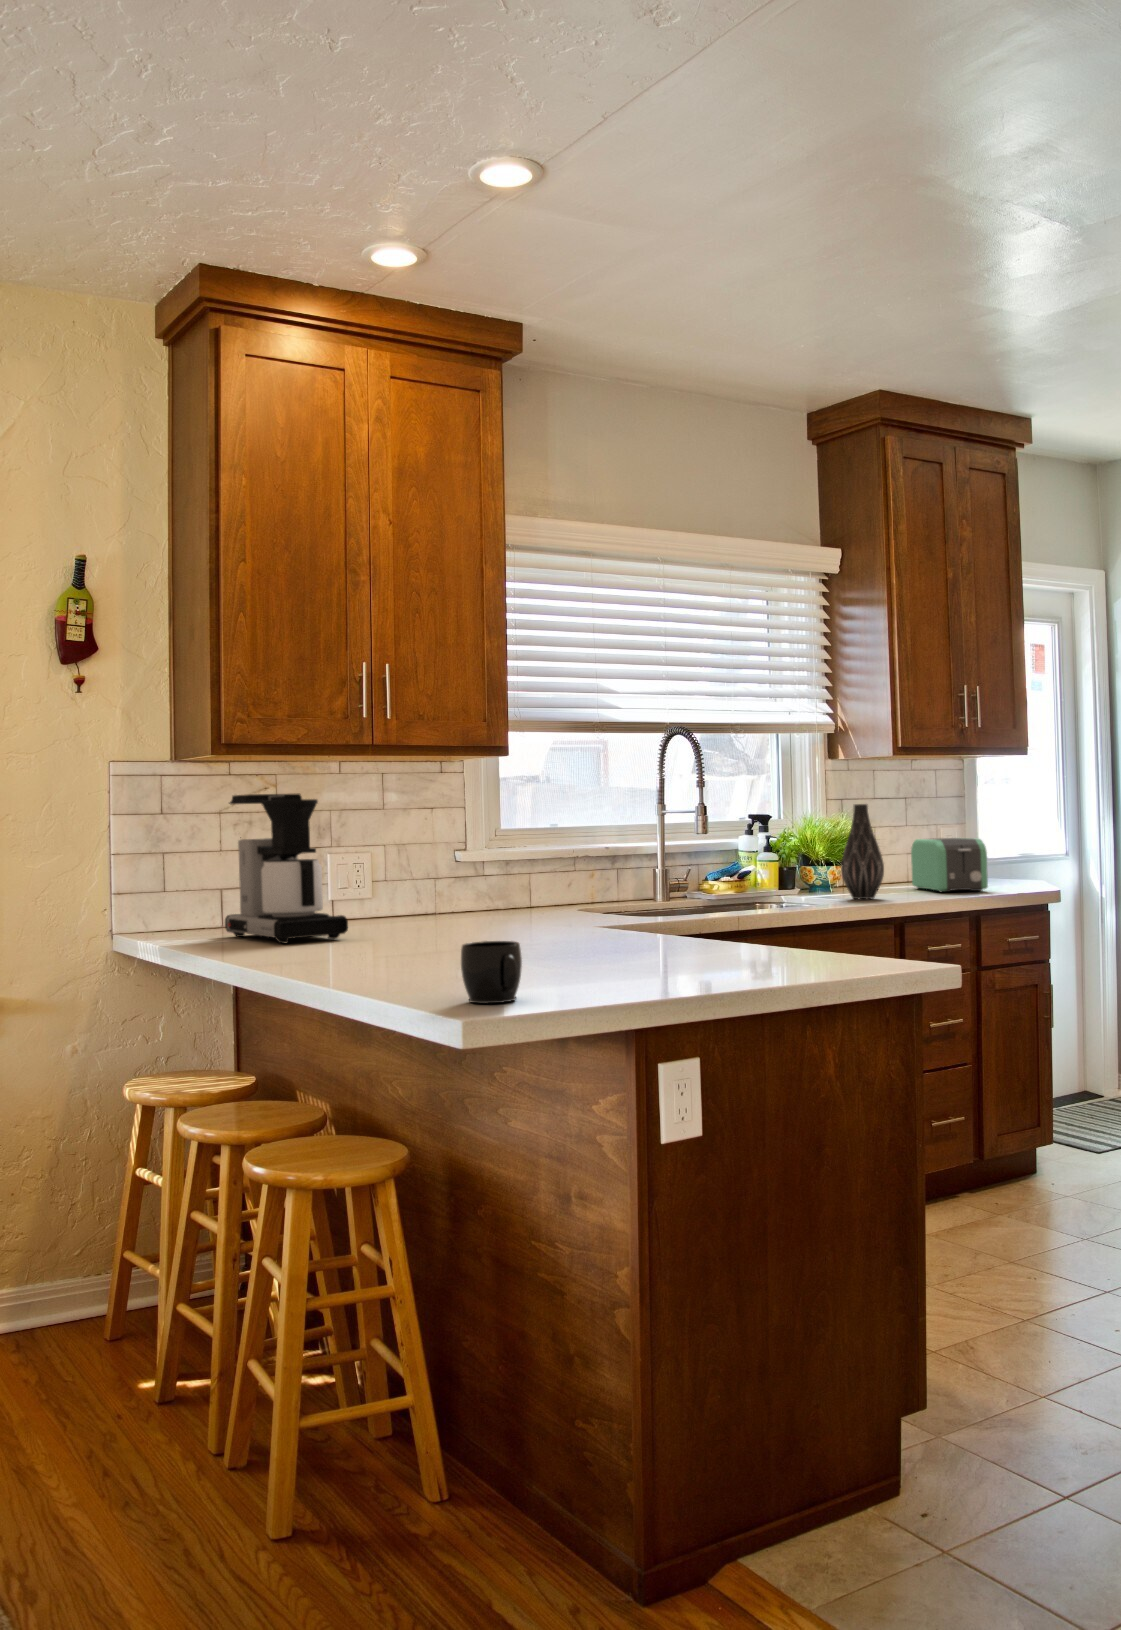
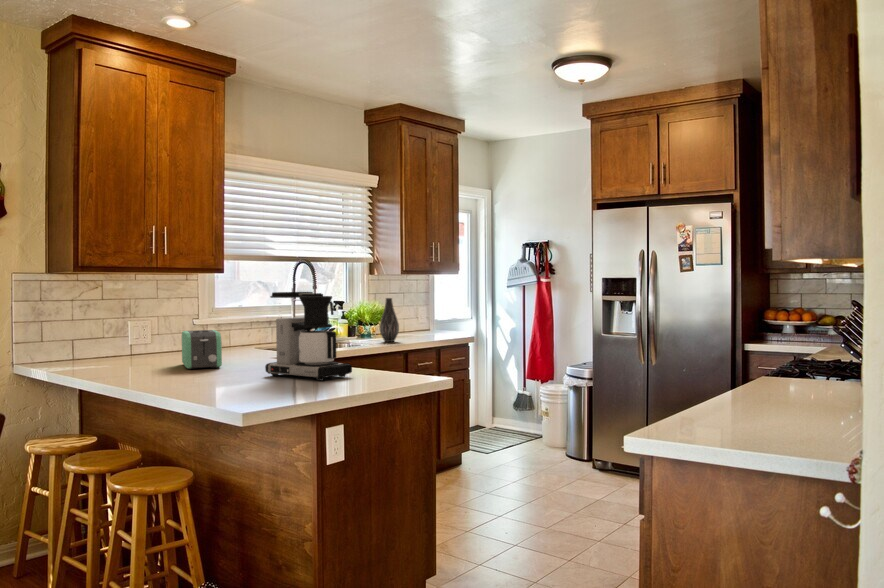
coffee maker: present [225,794,348,943] -> present [265,292,352,380]
toaster: present [911,838,988,892] -> present [182,330,222,369]
mug: present [461,941,522,1003] -> none [242,367,270,395]

